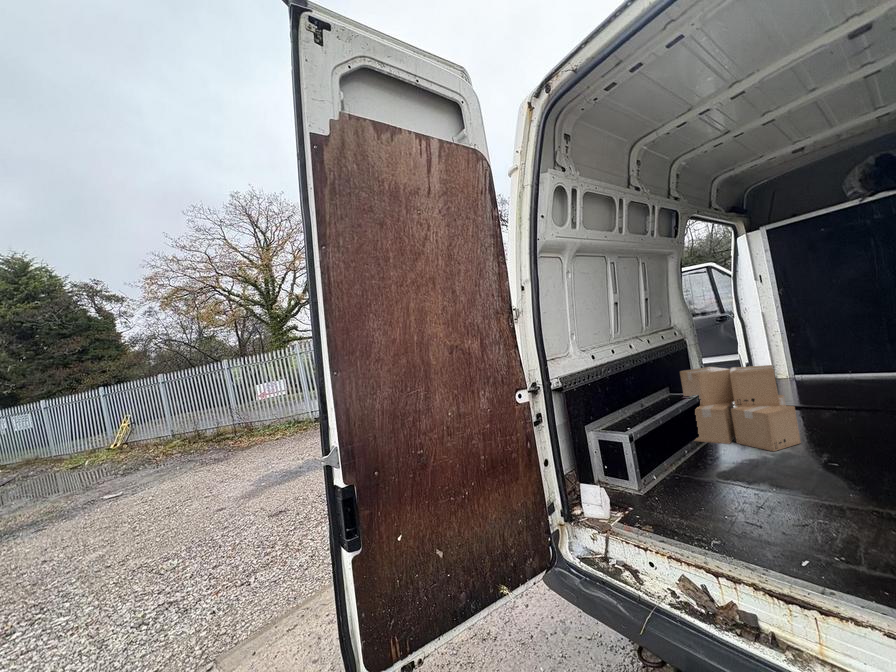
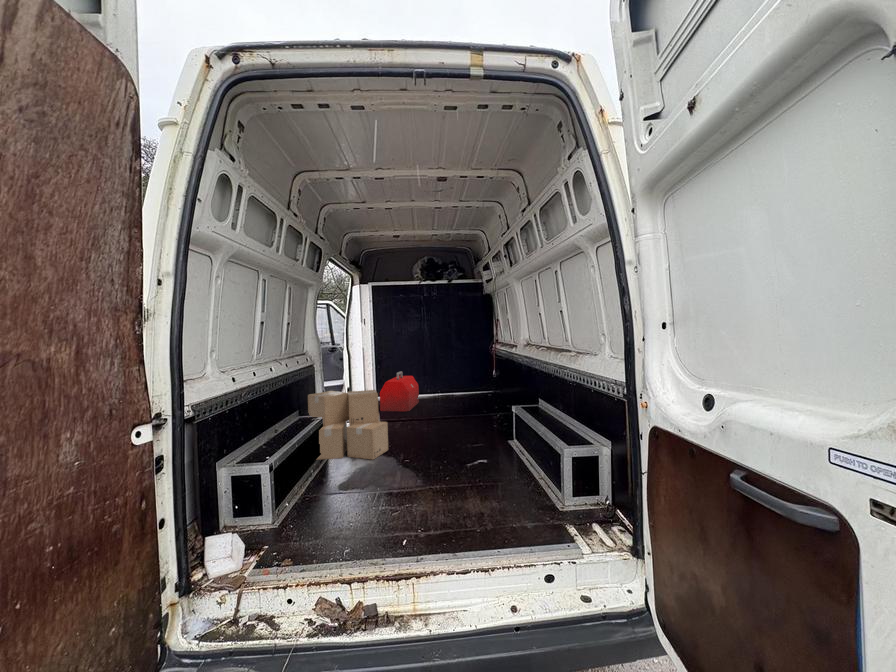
toolbox: none [793,339,875,395] -> present [380,371,419,411]

